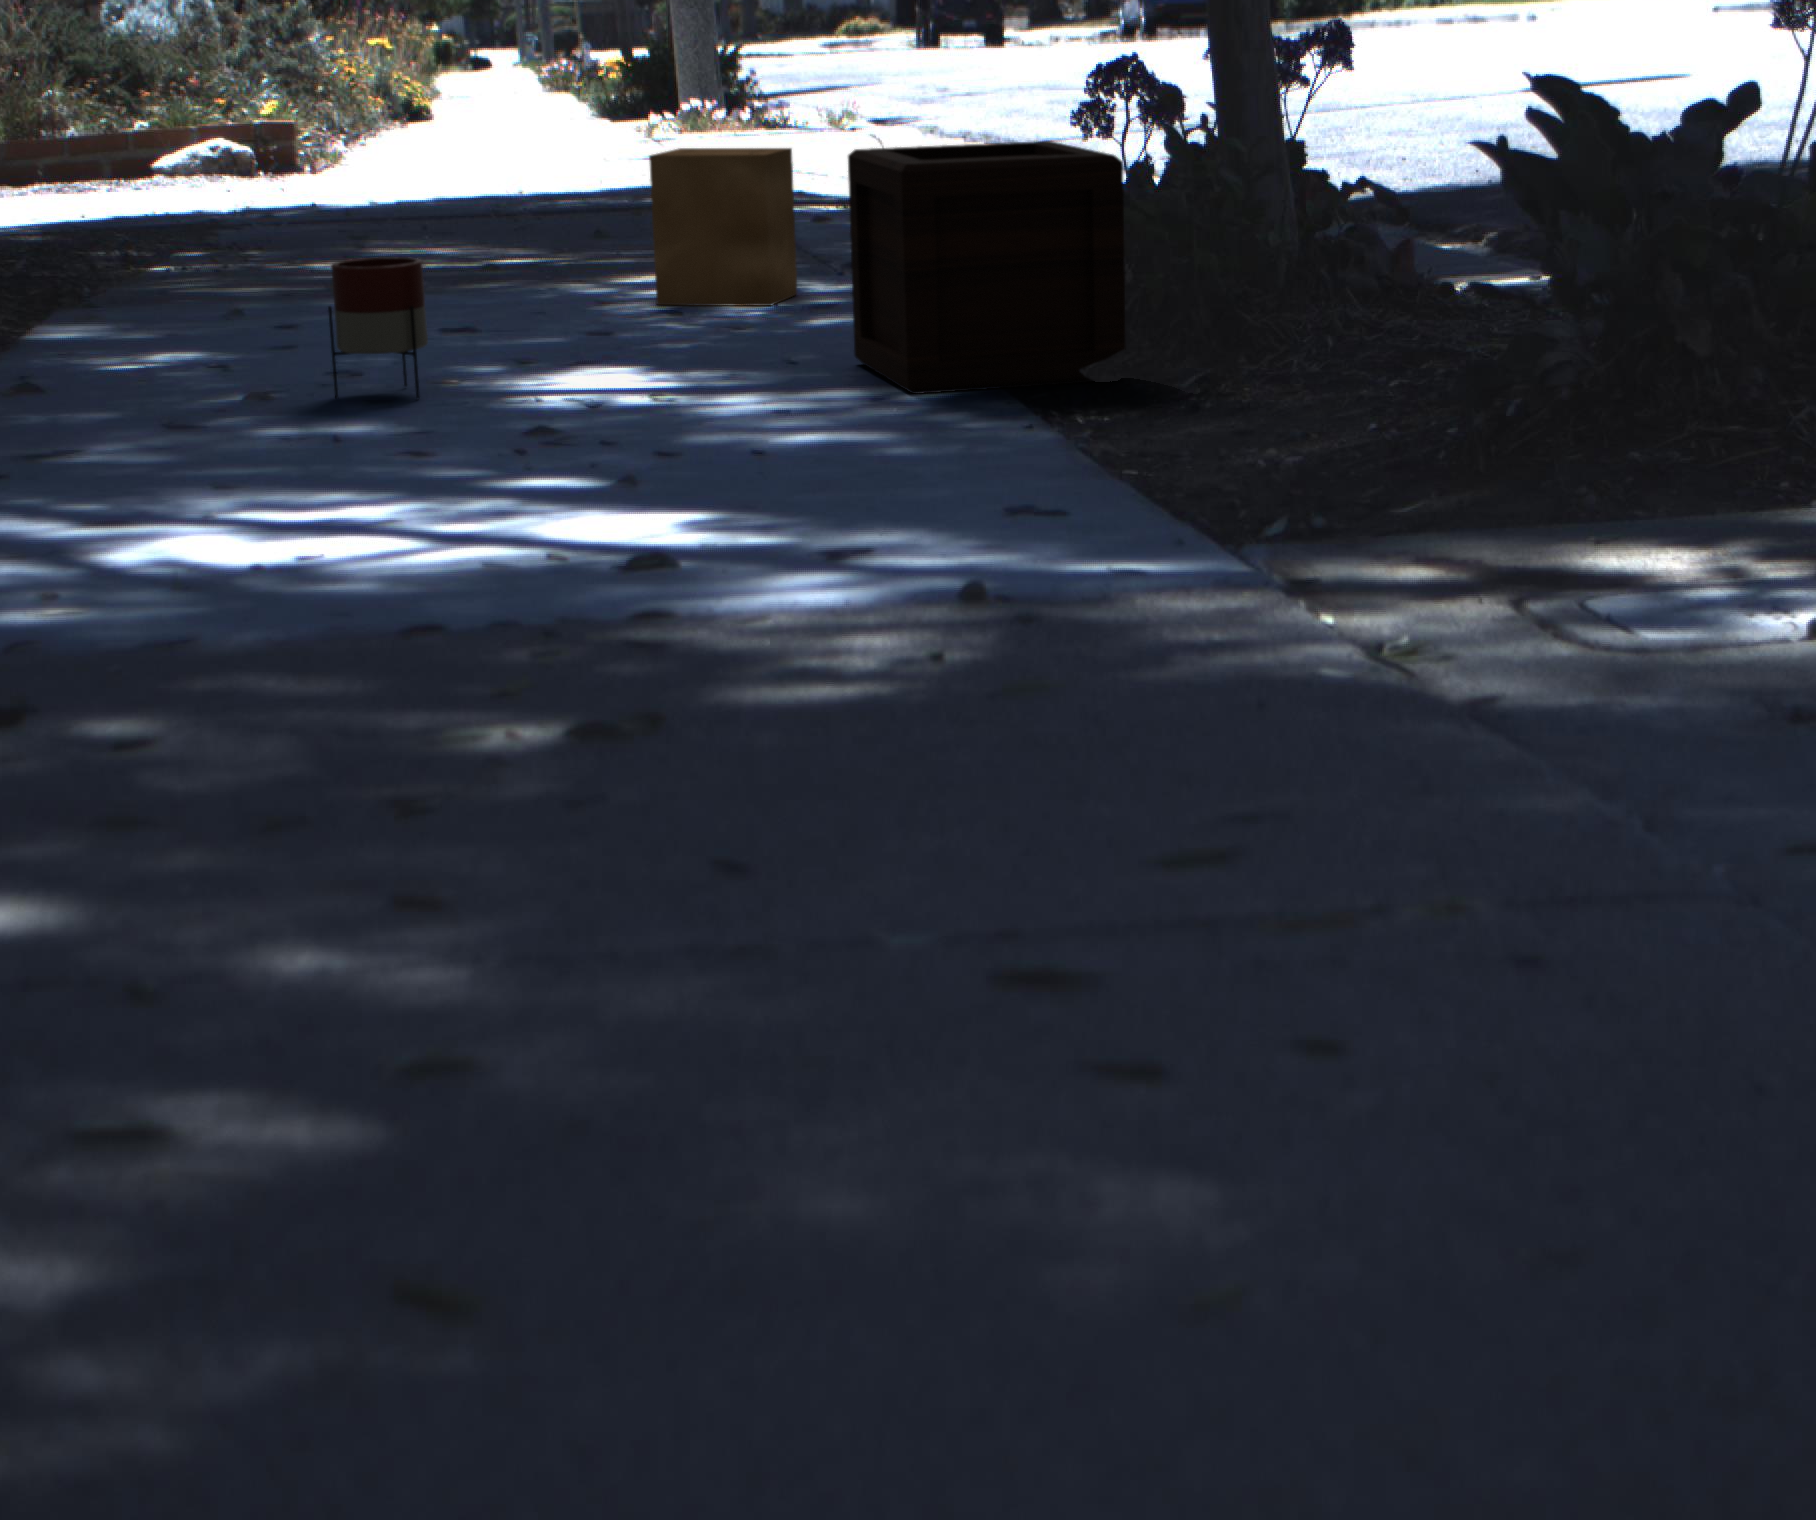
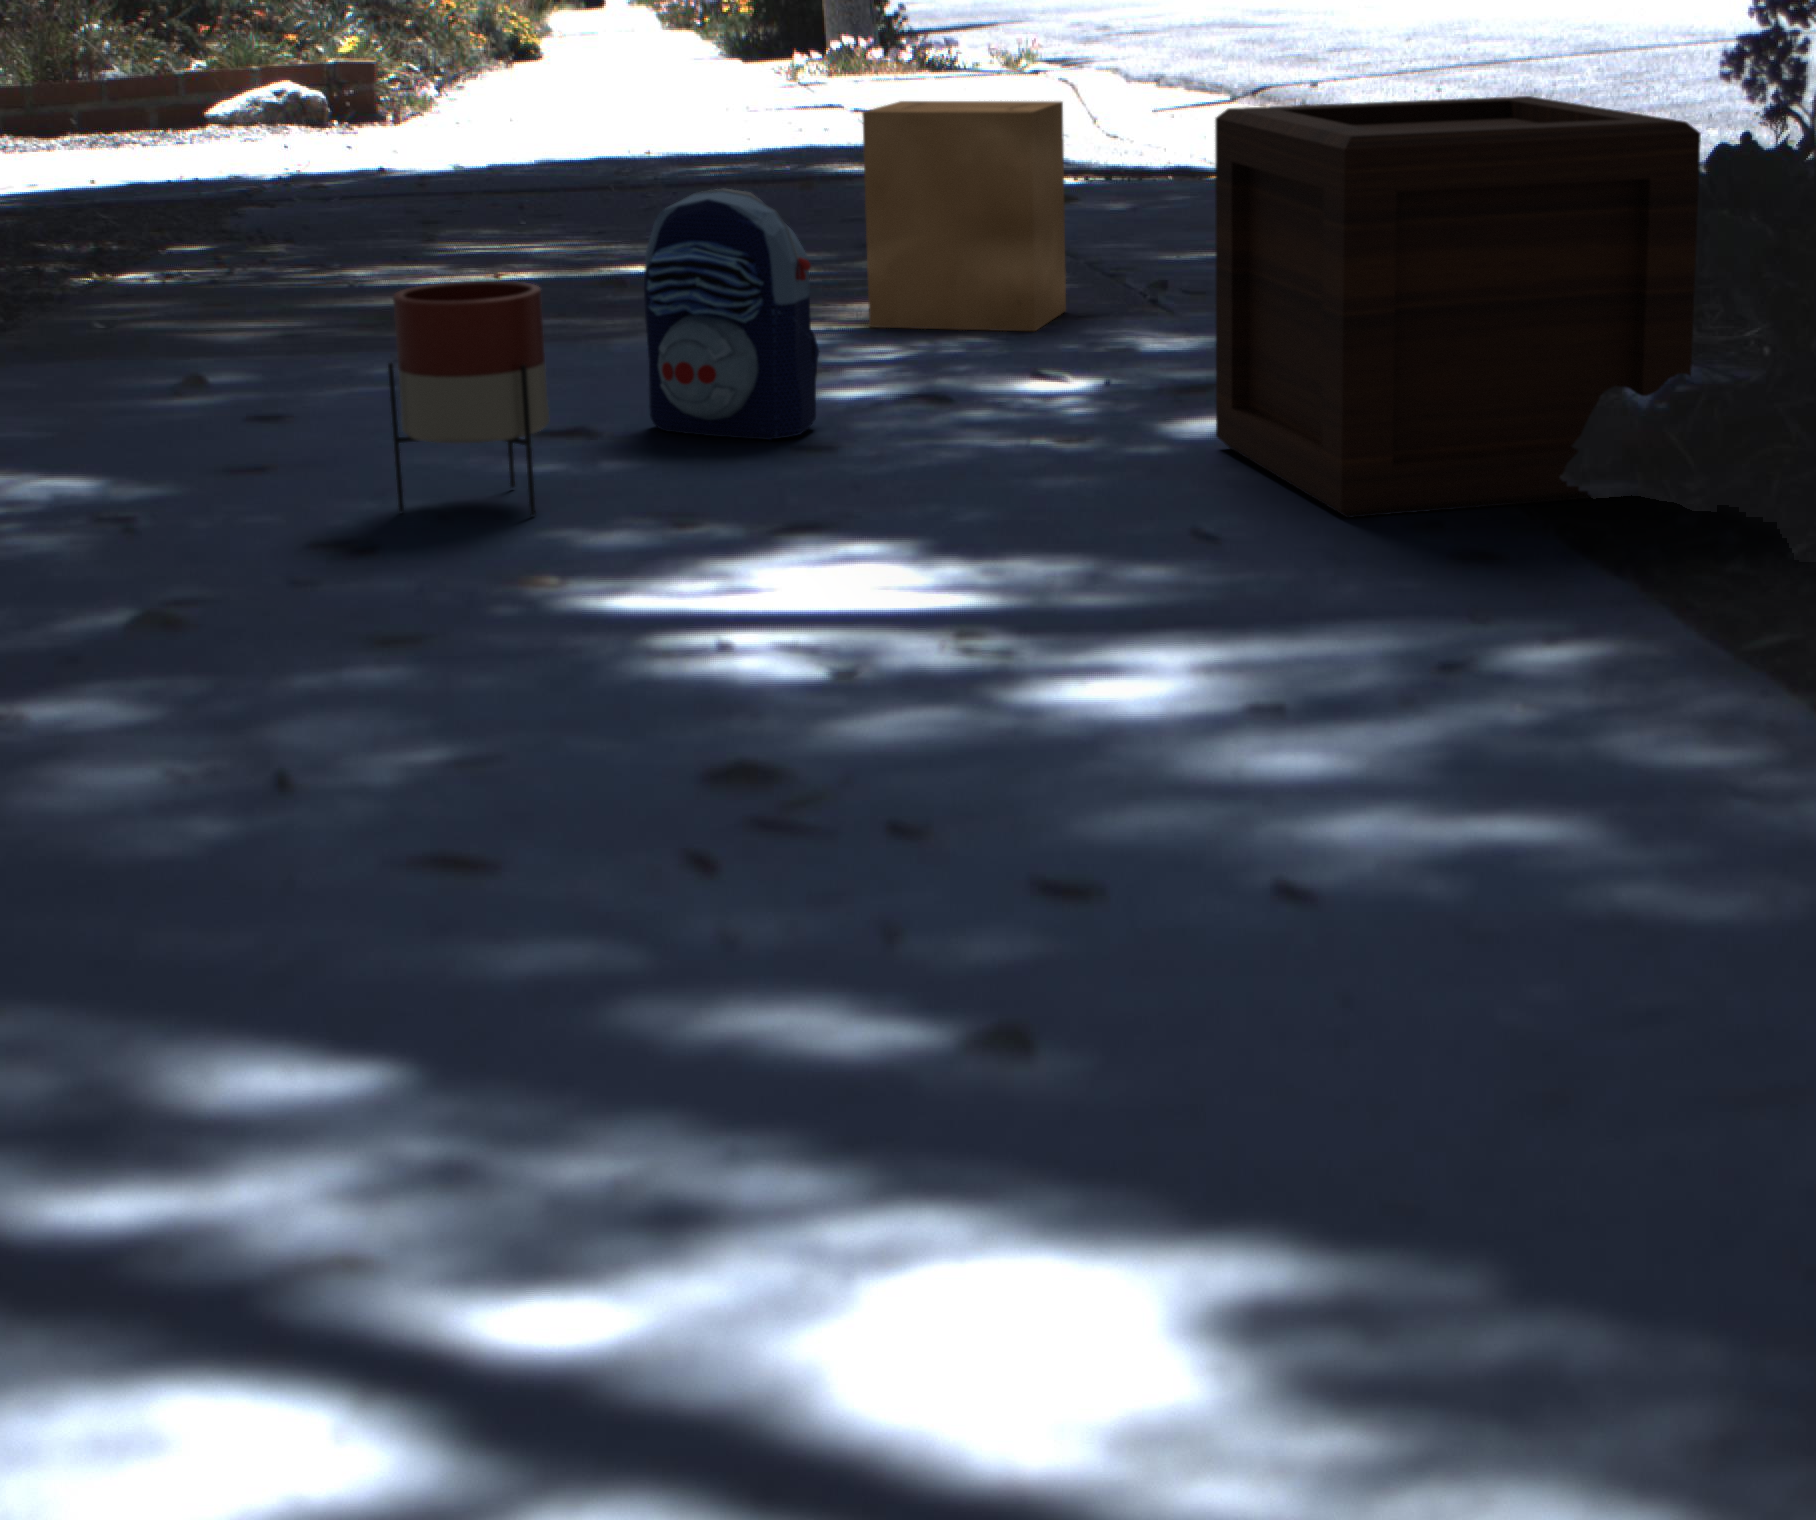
backpack: none [491,203,606,364] -> present [644,188,819,440]

